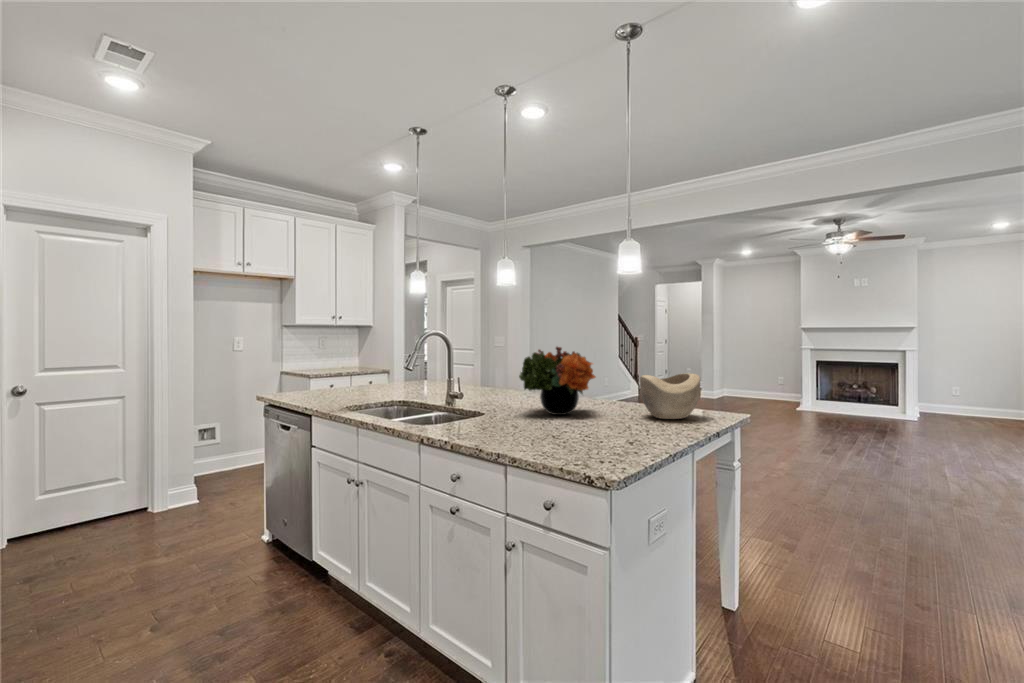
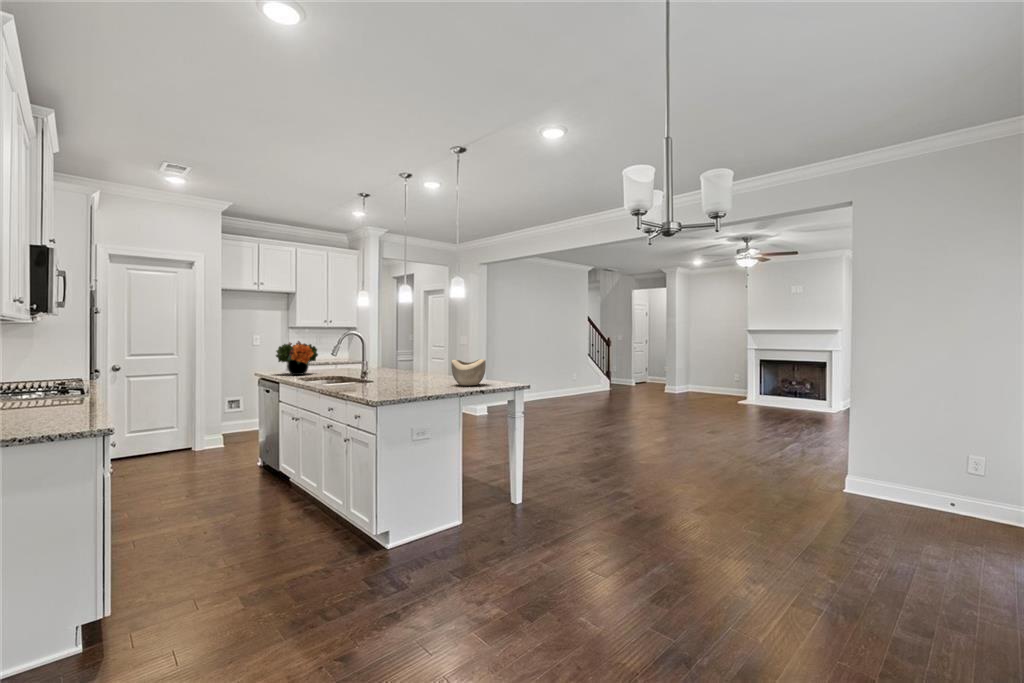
flower arrangement: present [519,347,596,415] -> present [276,341,318,375]

